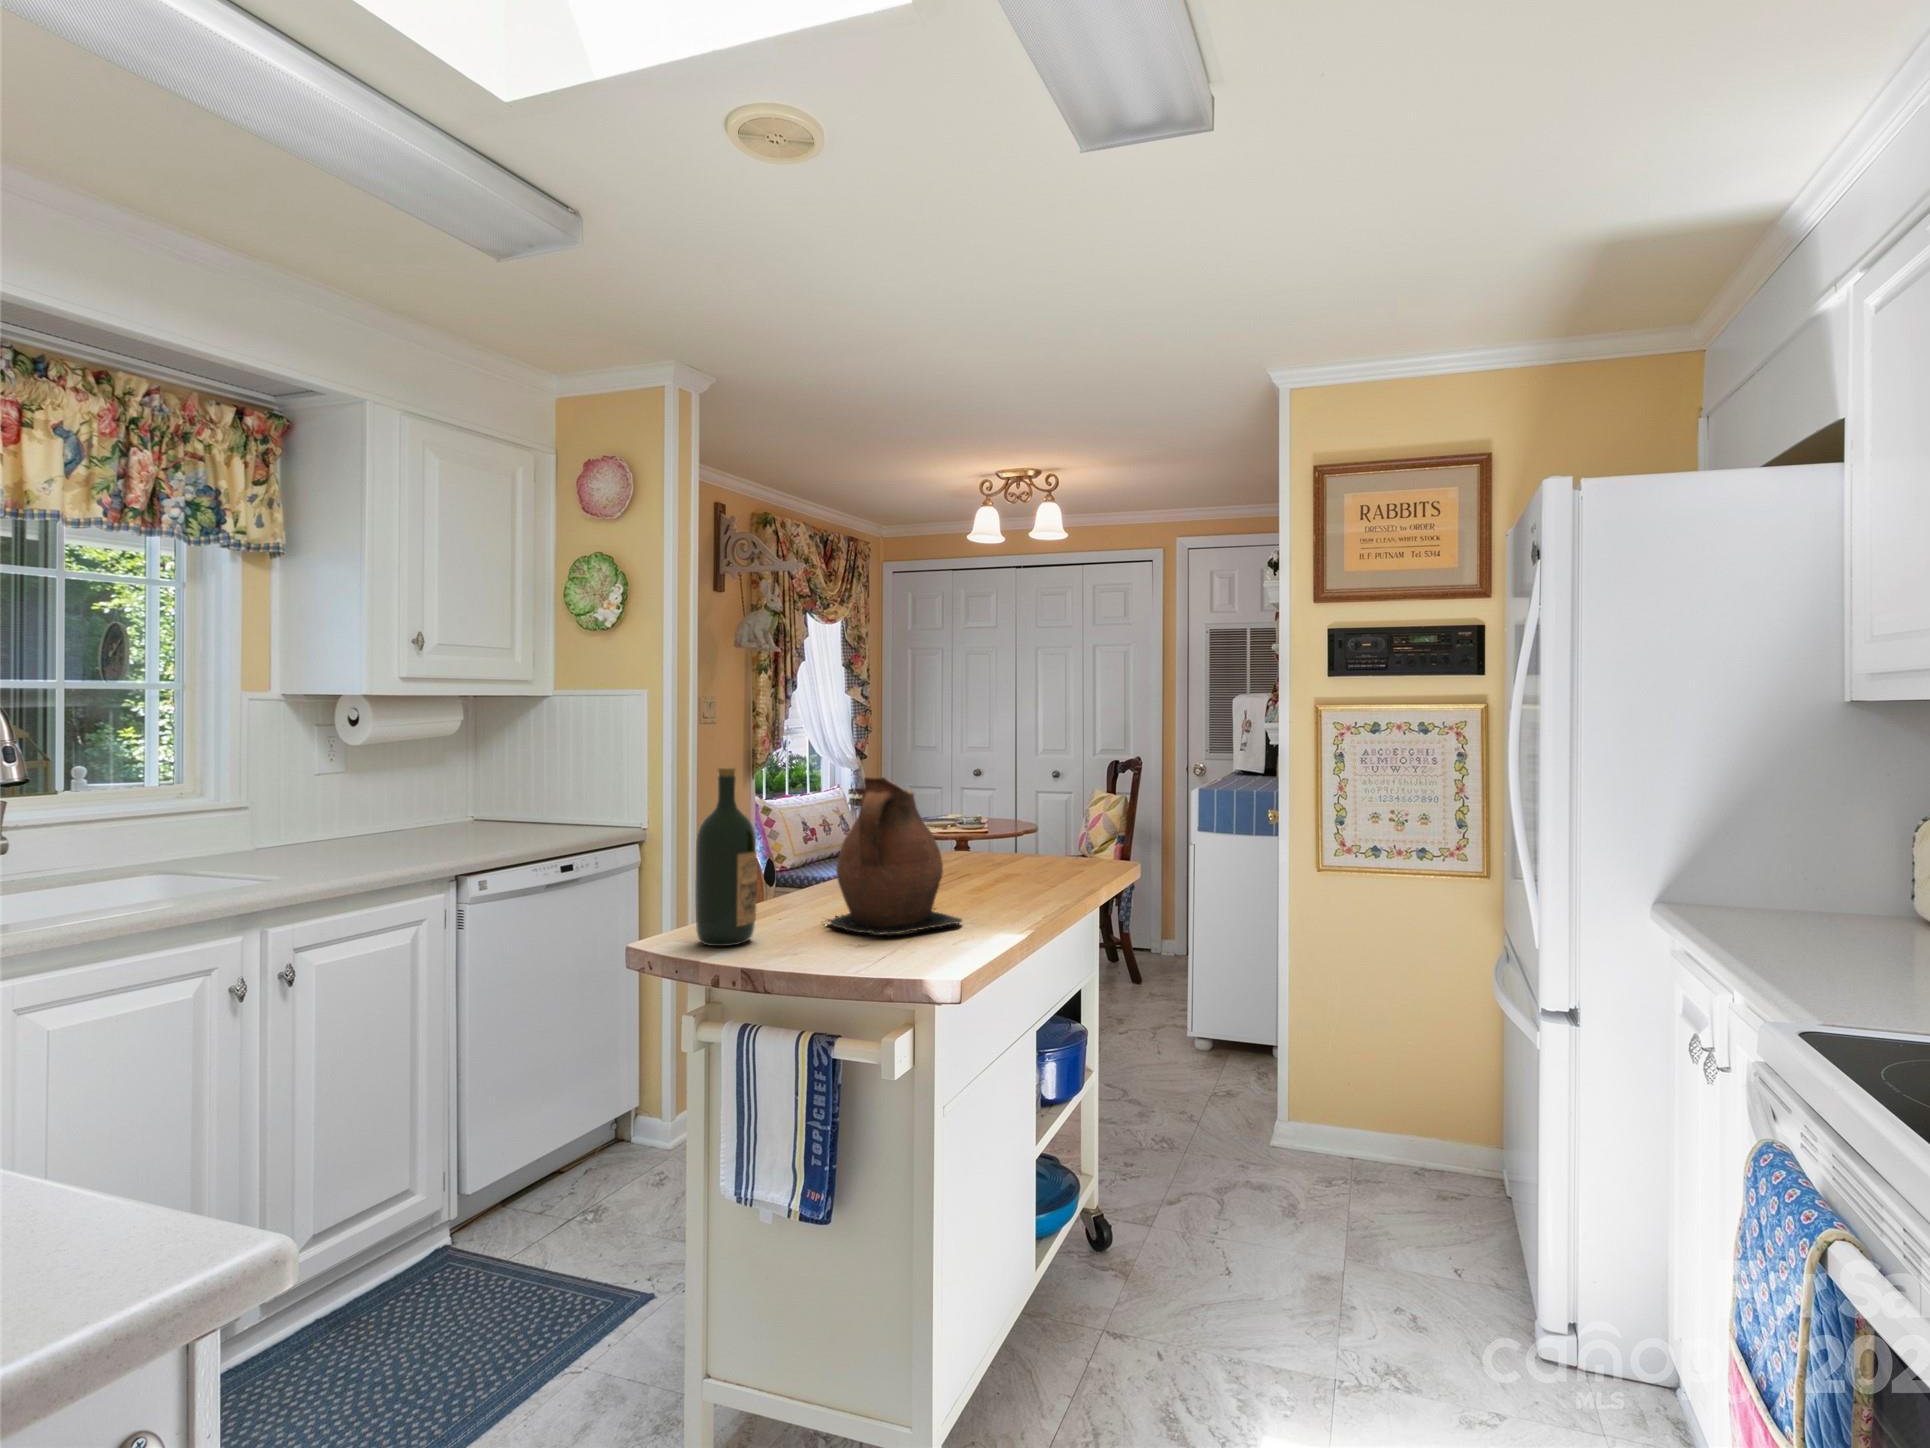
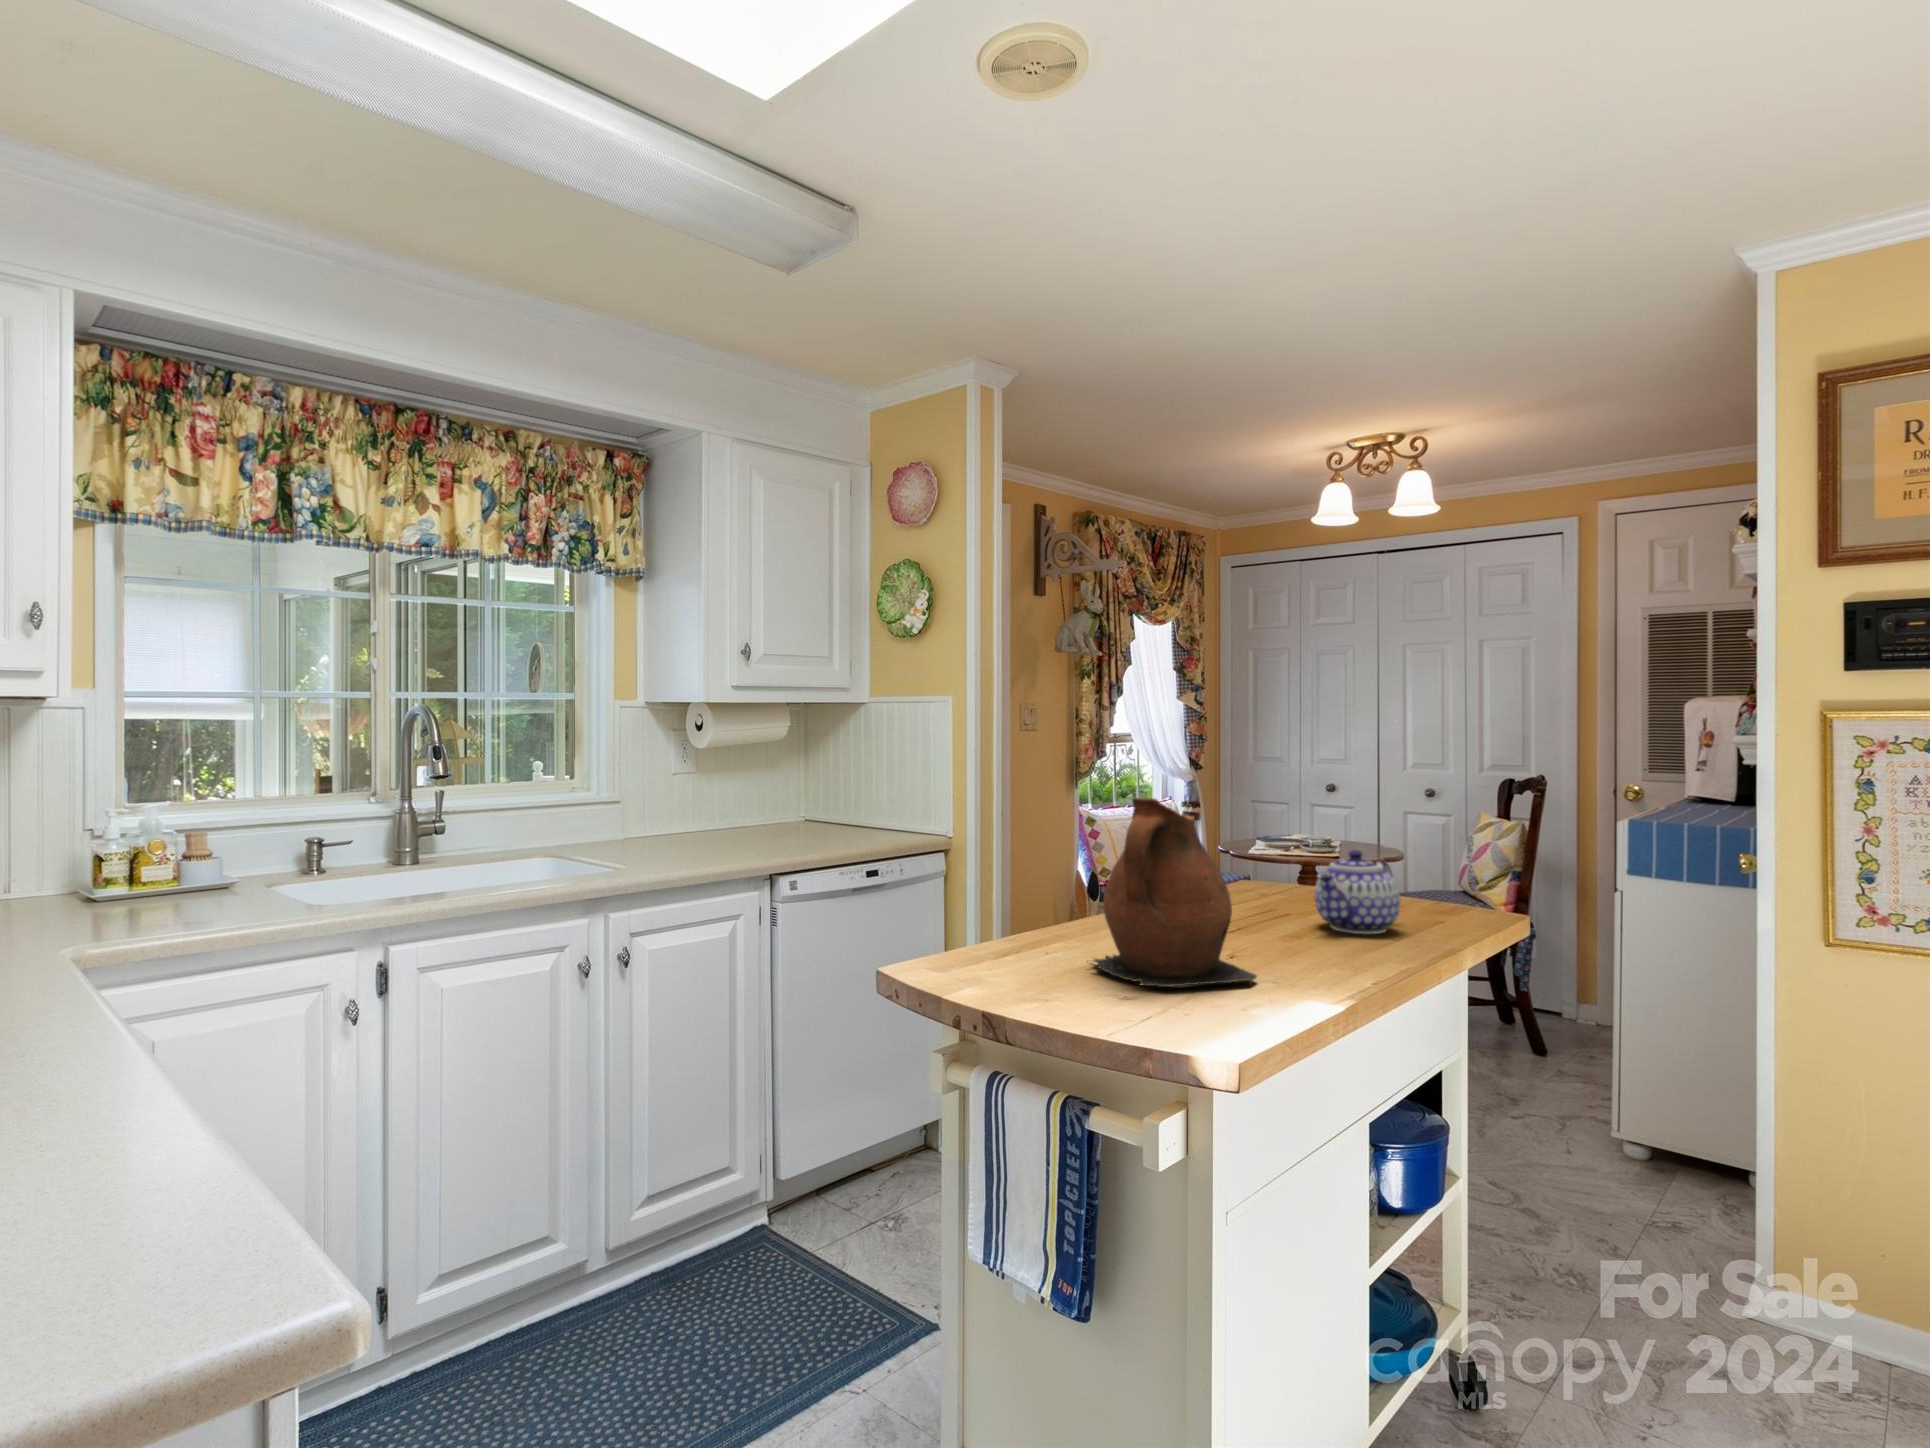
wine bottle: present [695,768,757,946] -> none [945,782,1010,980]
teapot: none [994,816,1057,883] -> present [1315,850,1400,934]

